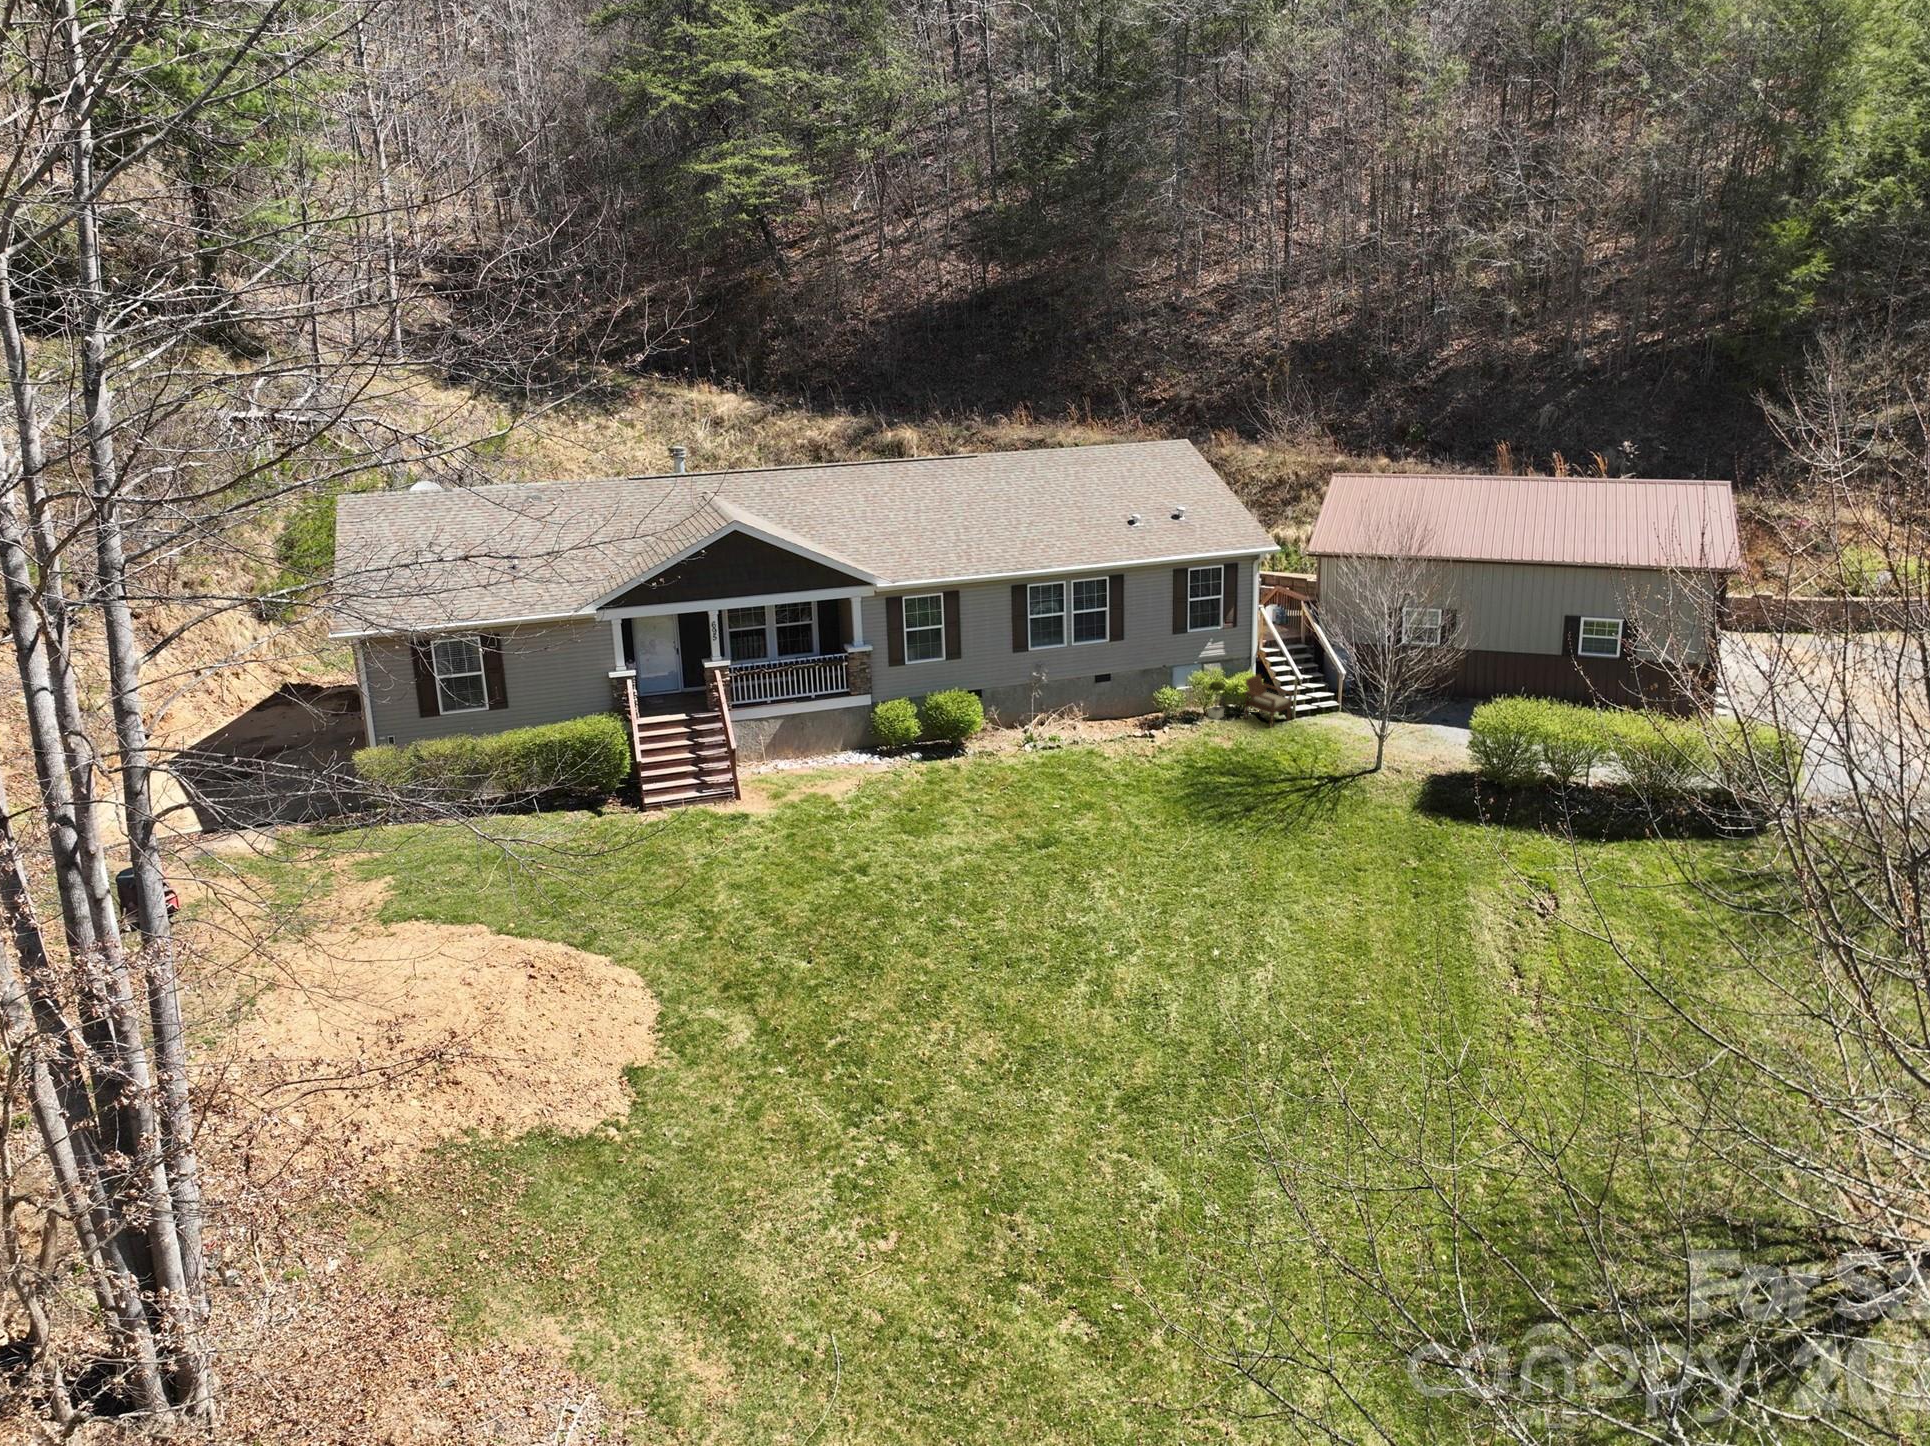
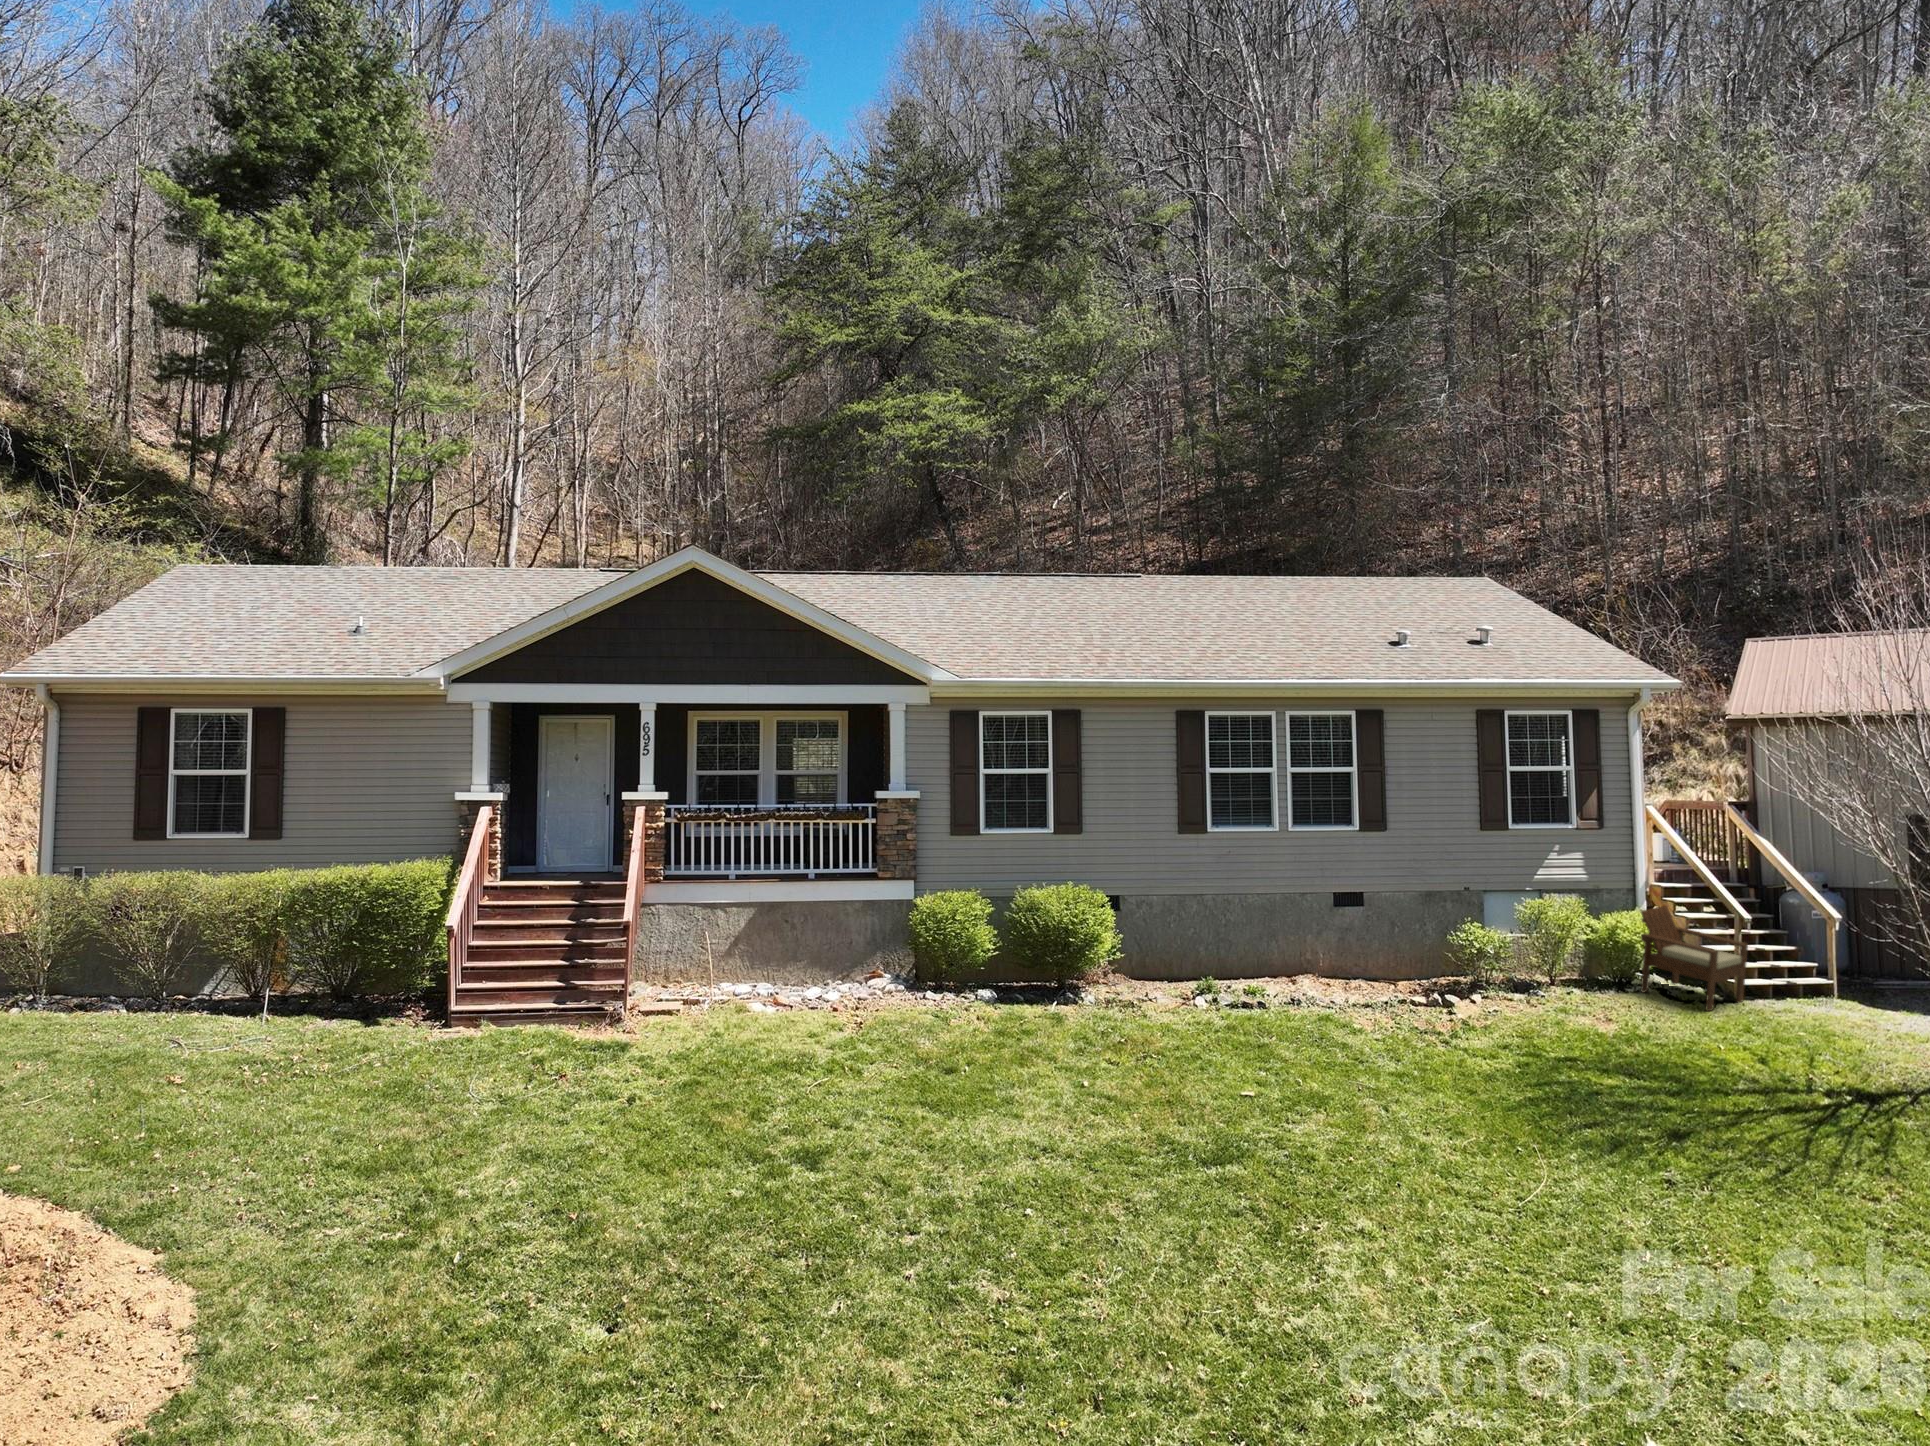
potted tree: present [1208,681,1225,719] -> none [1562,909,1600,988]

